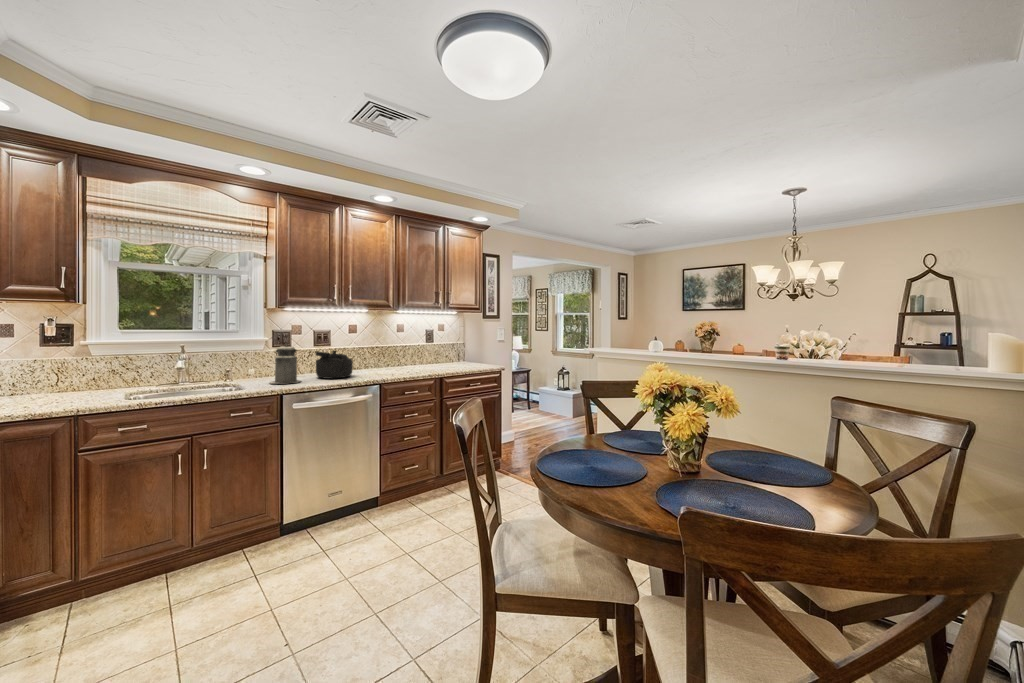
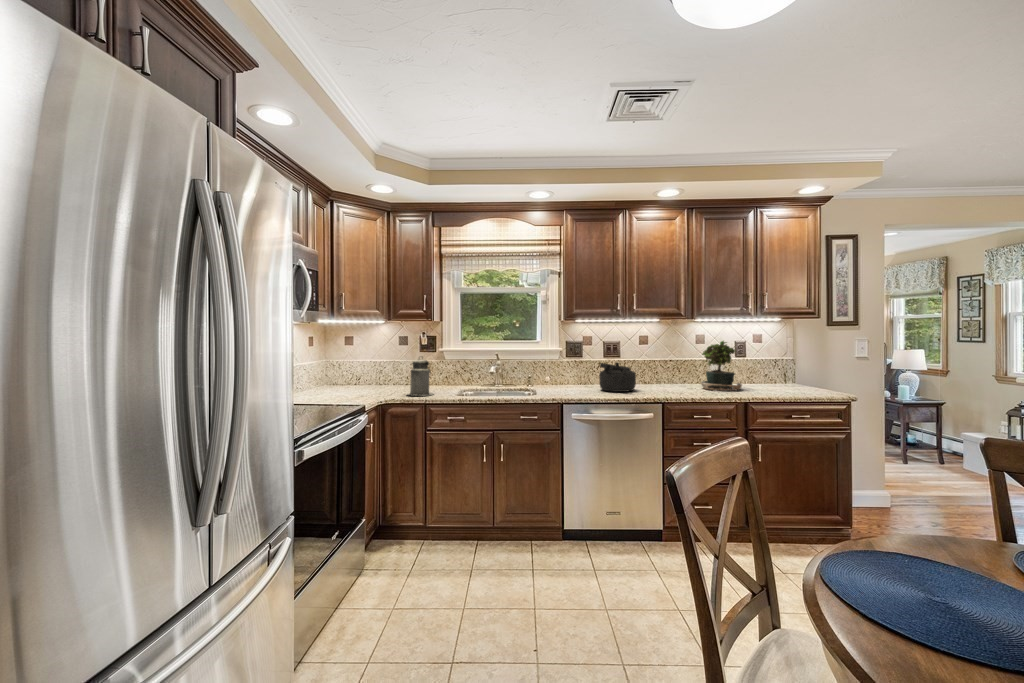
potted plant: none [395,330,437,371] -> present [701,341,742,391]
canister: present [270,343,301,384] -> present [407,359,434,396]

